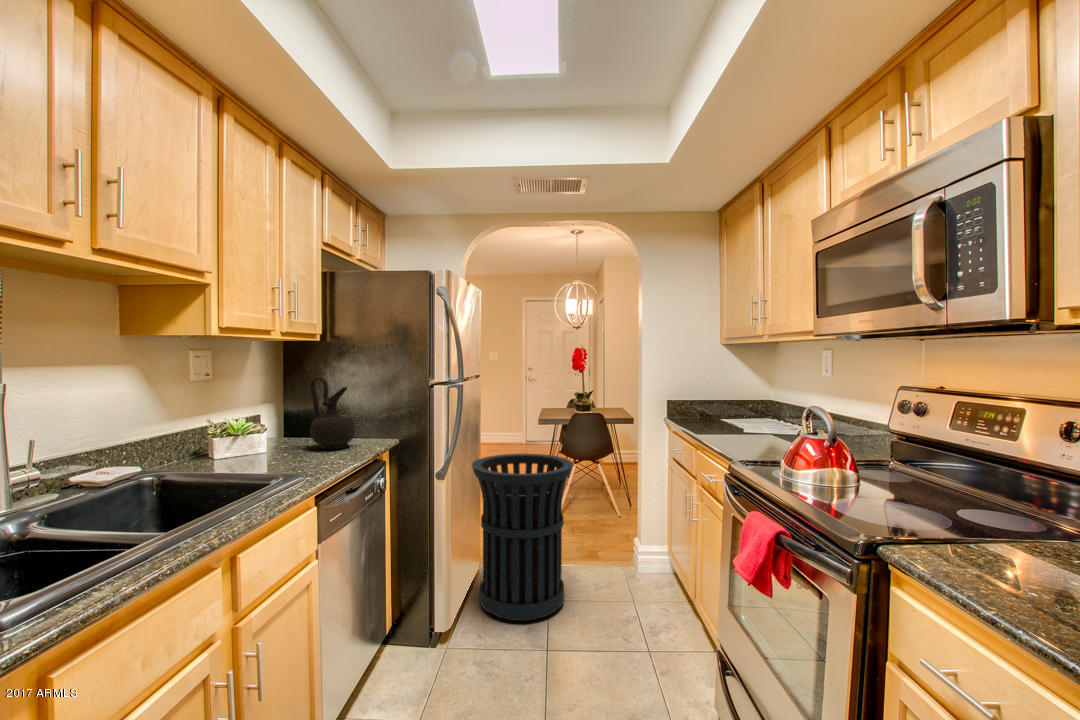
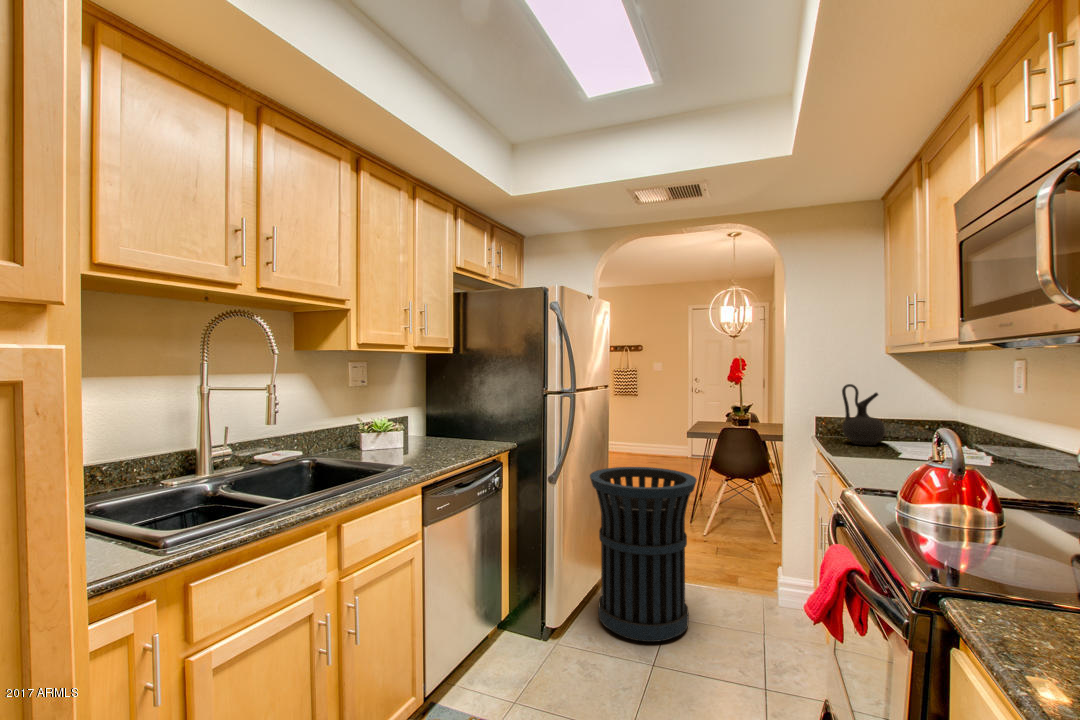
ceramic jug: present [310,377,356,449] -> present [842,384,885,445]

